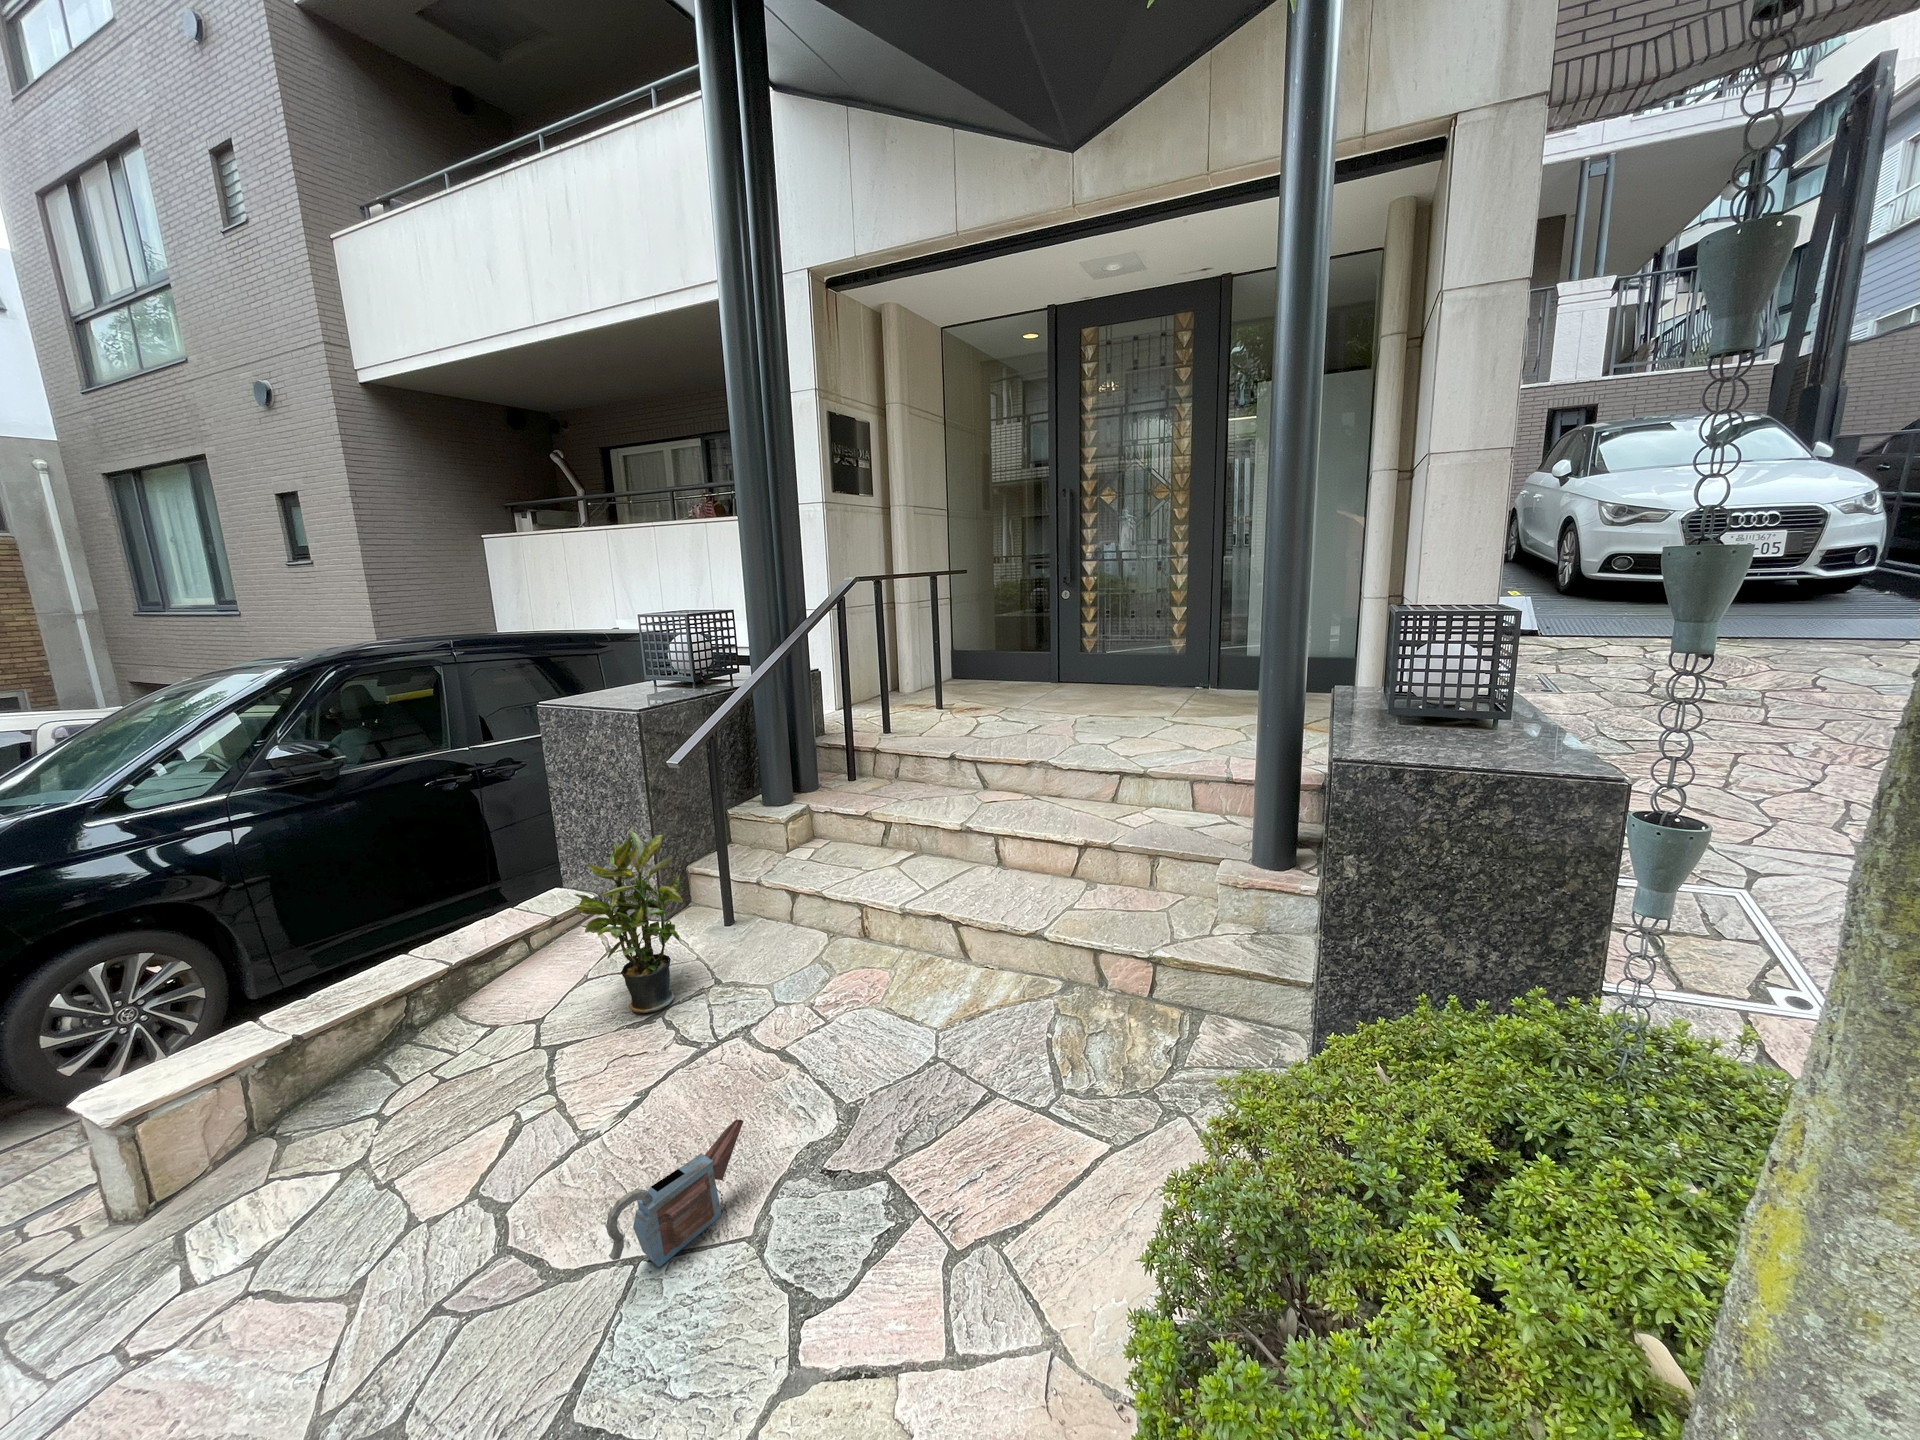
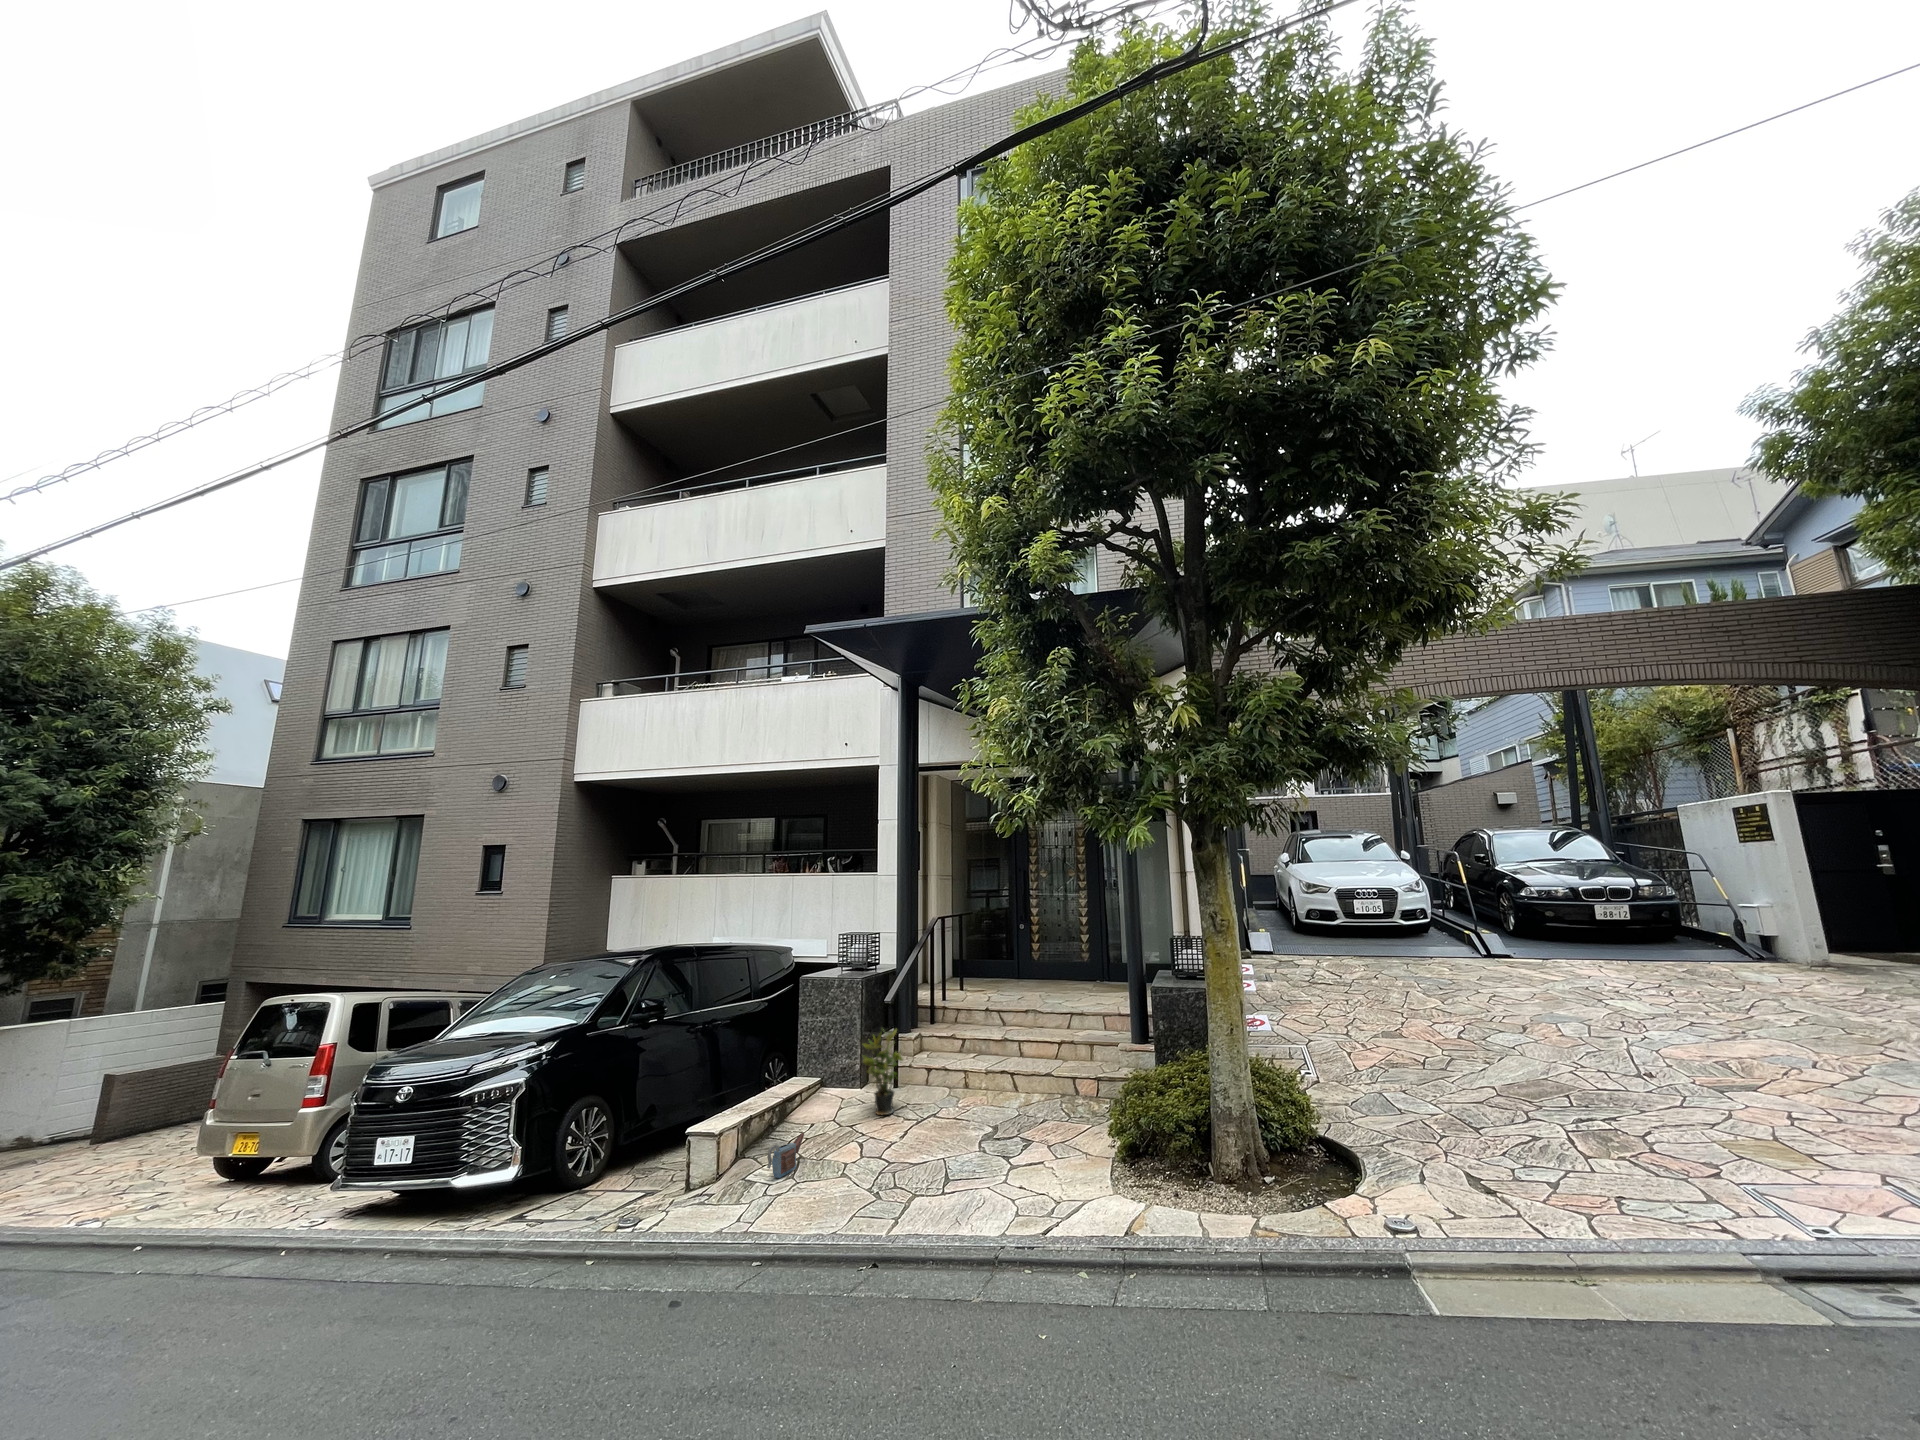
watering can: present [606,1119,744,1267] -> present [767,1133,804,1178]

